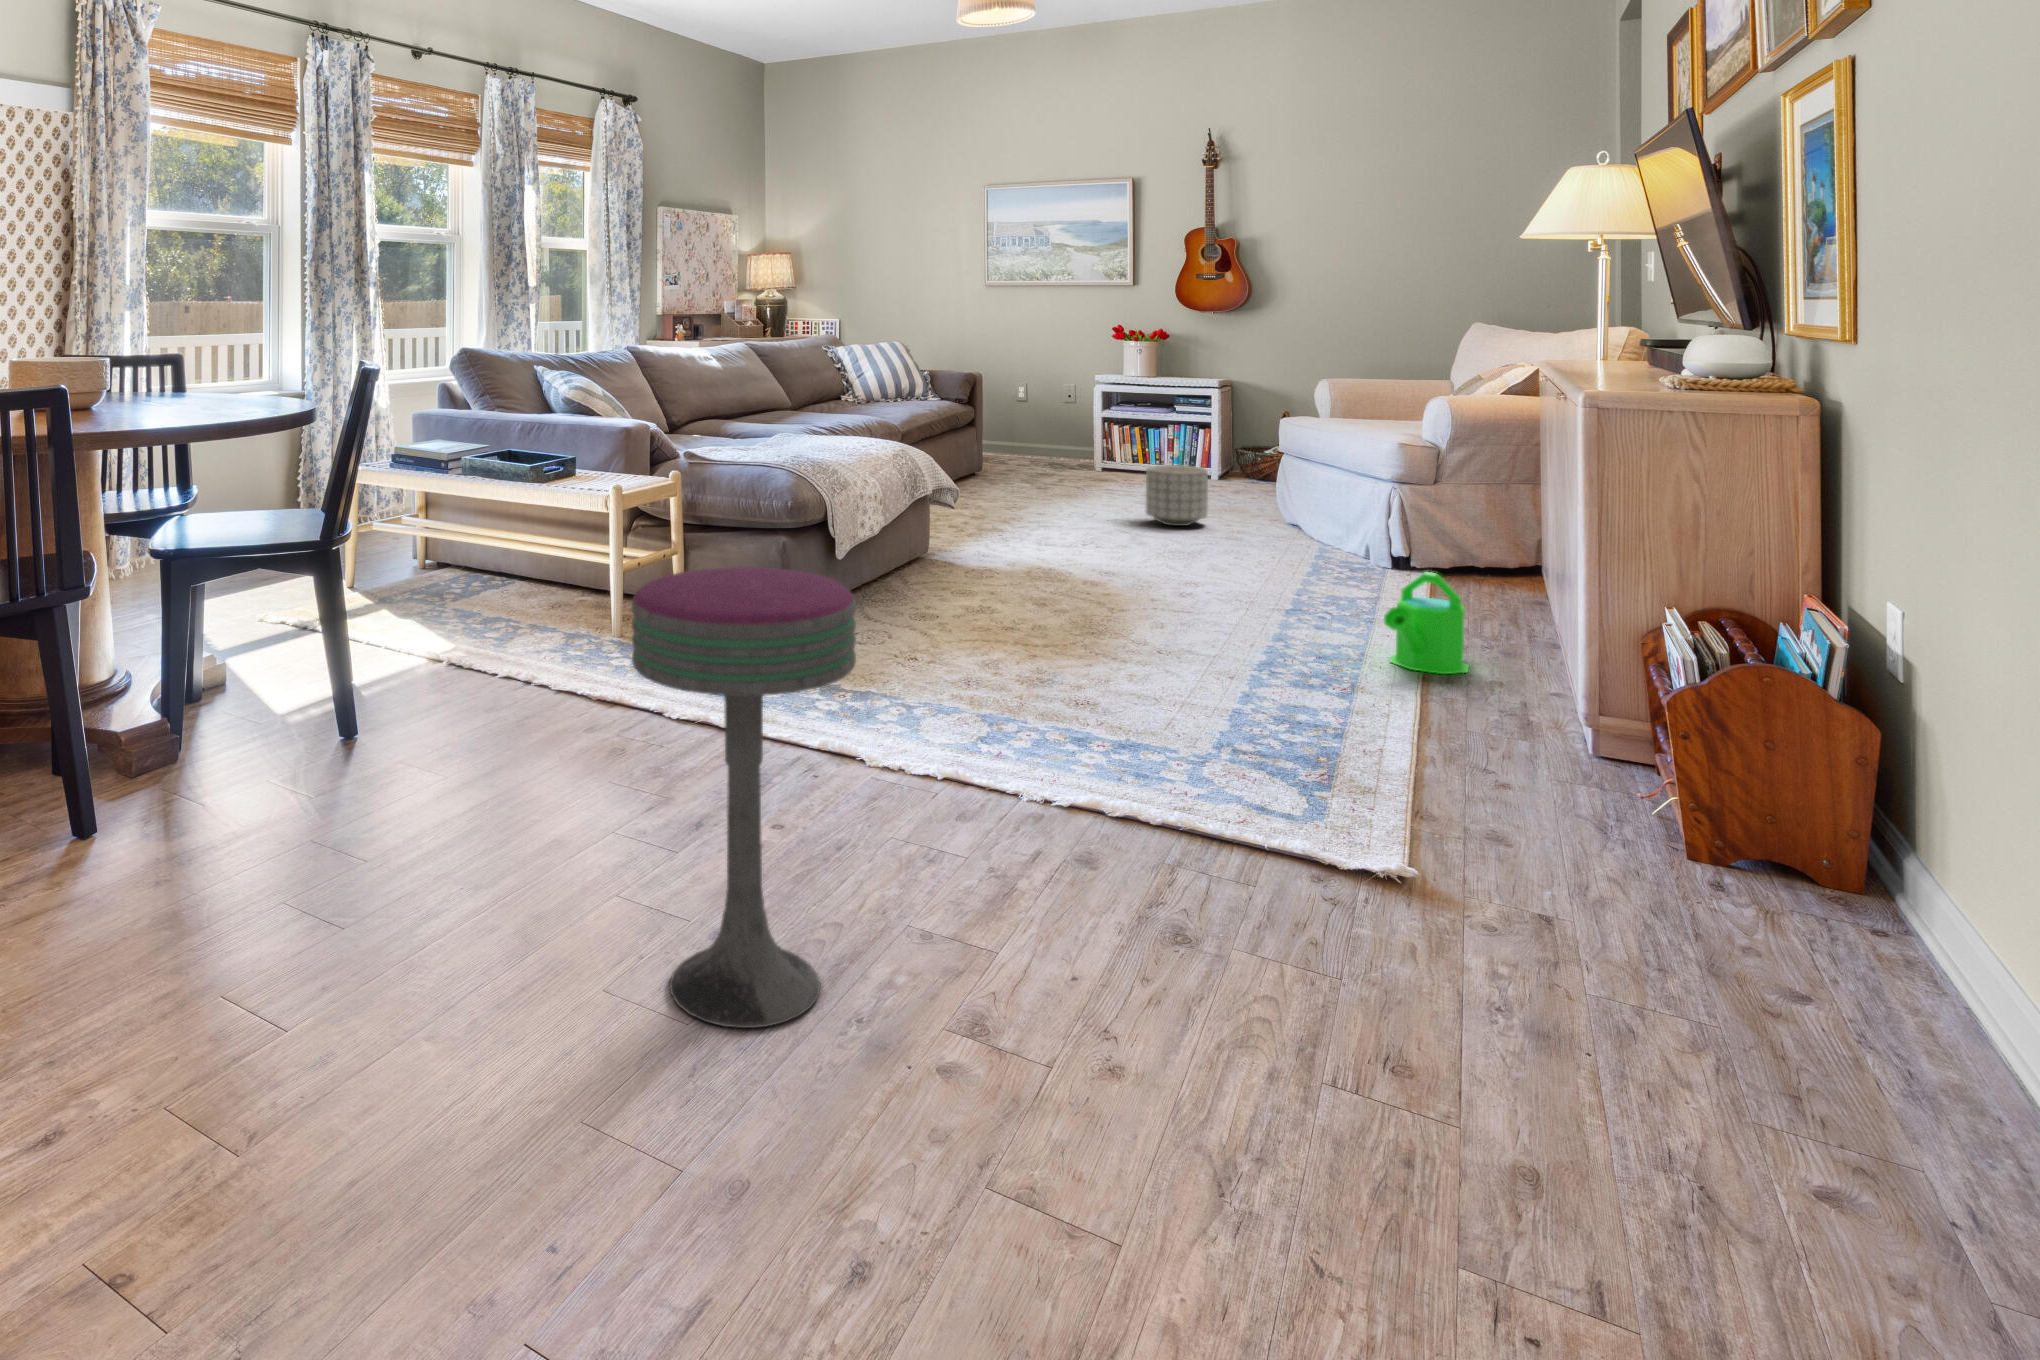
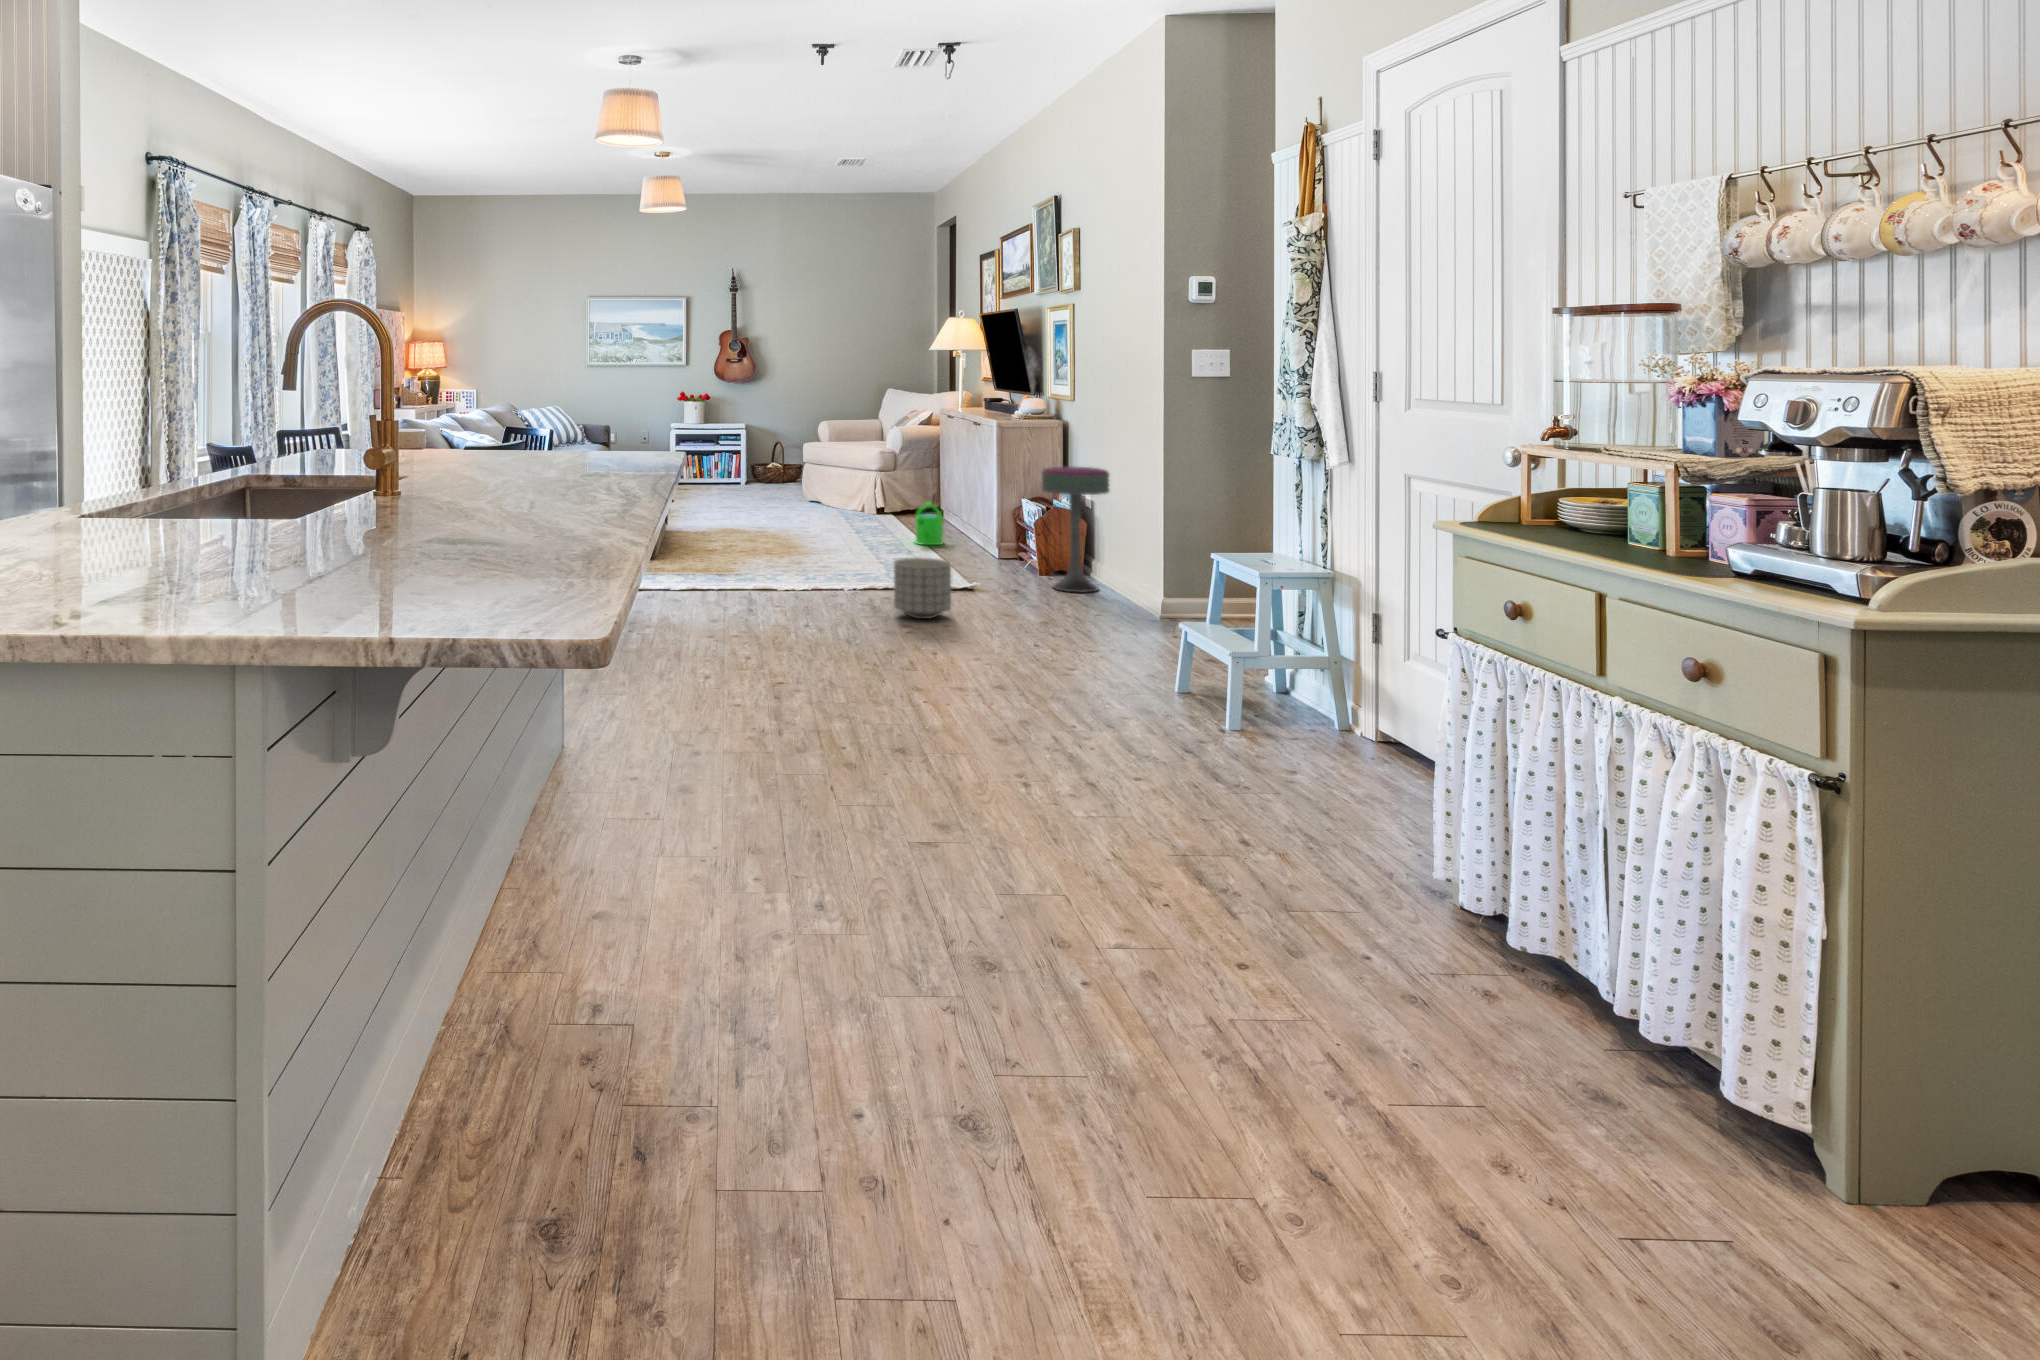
planter: present [1146,465,1208,526] -> present [894,558,951,619]
bar stool: present [632,567,856,1028] -> present [1042,467,1109,593]

